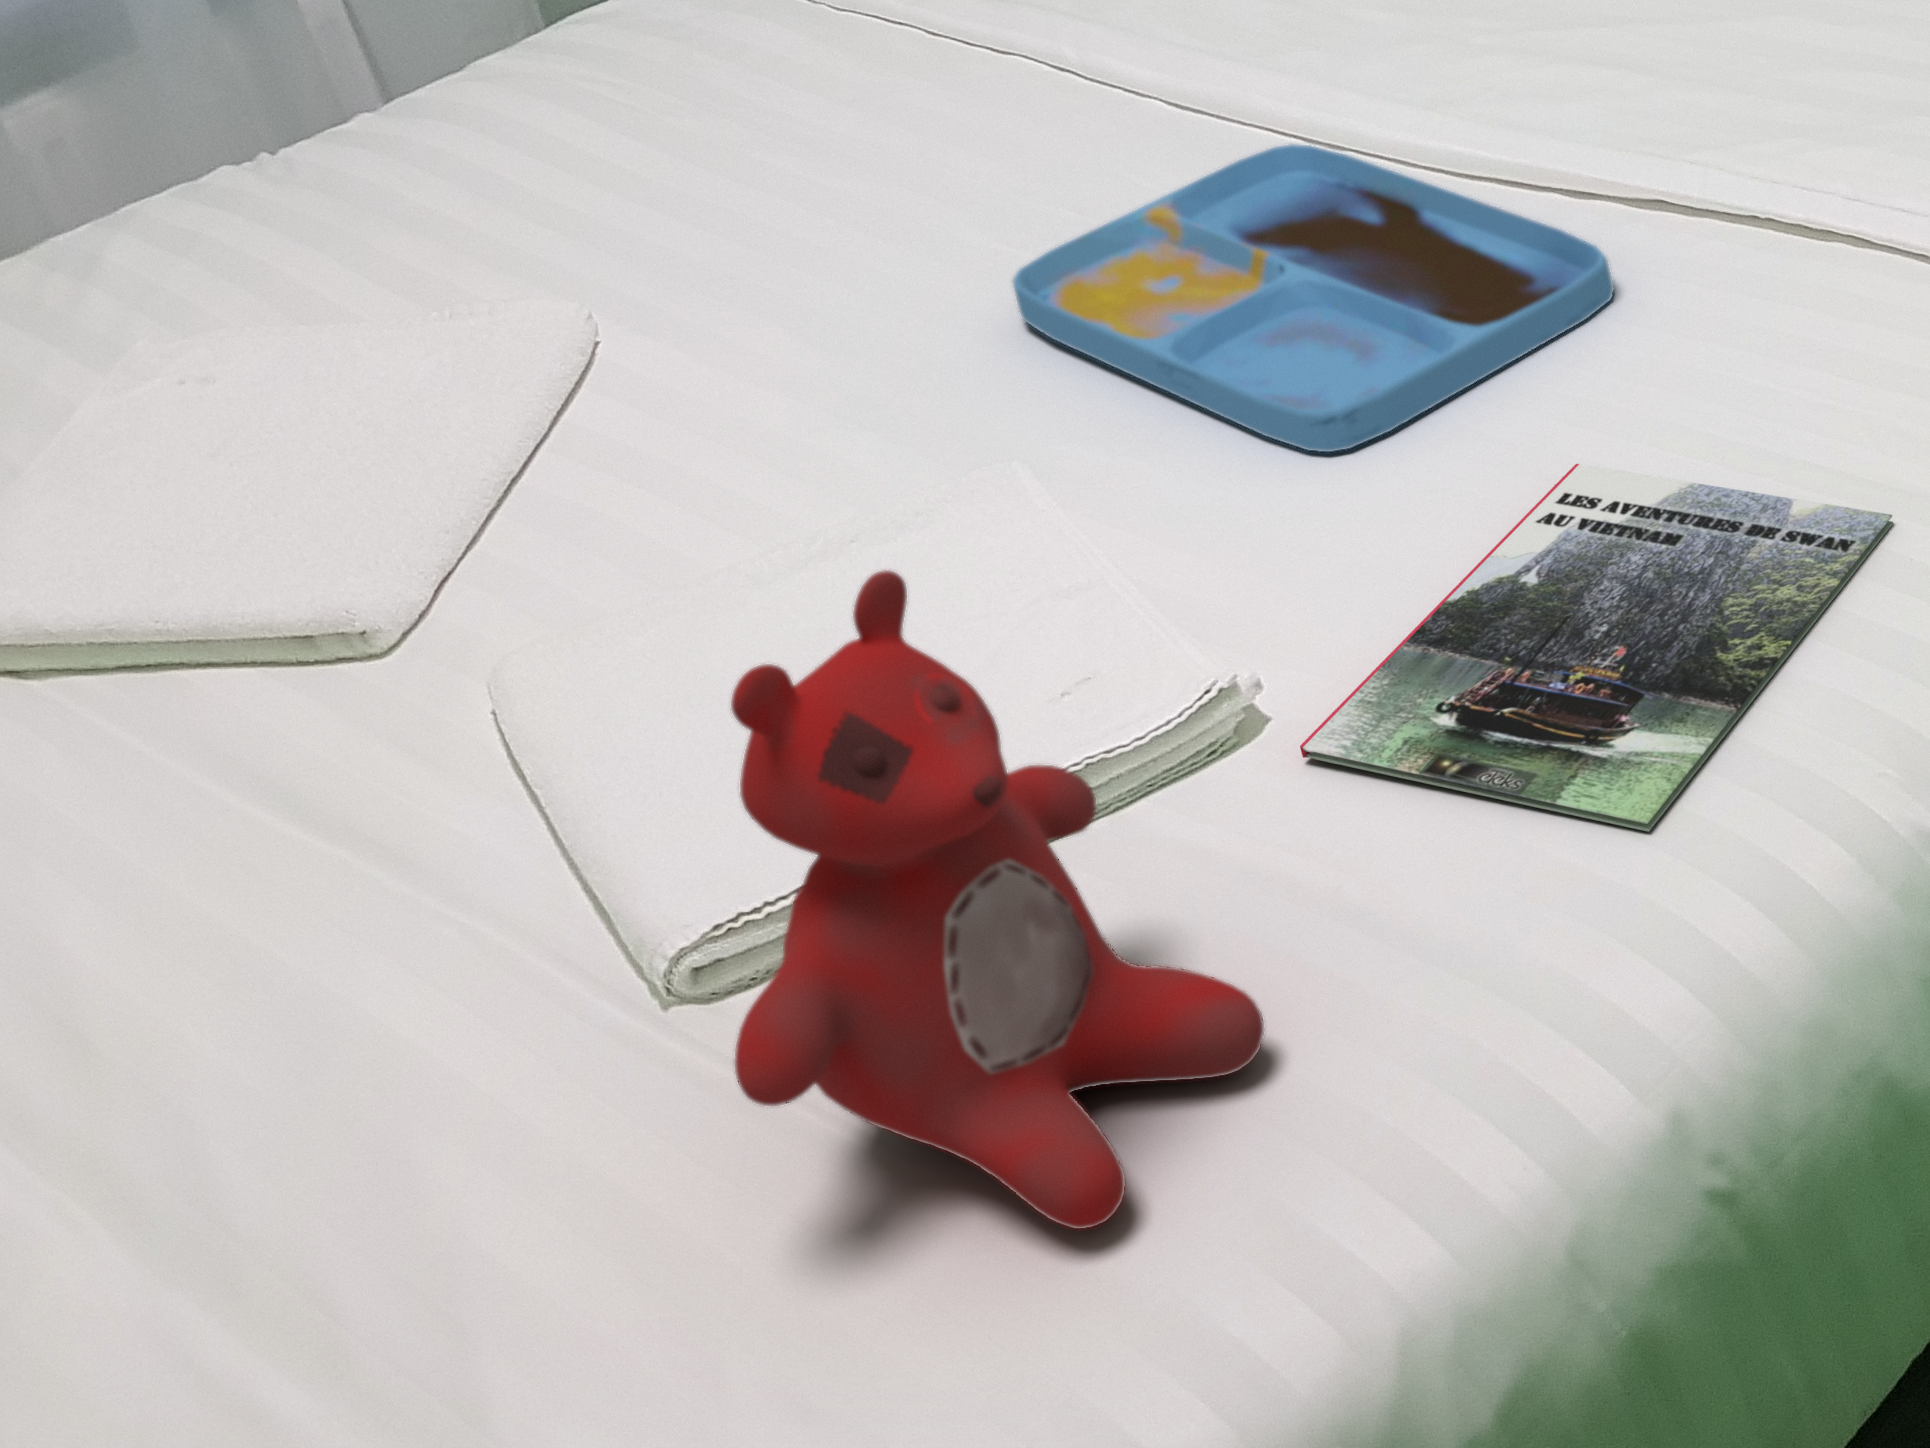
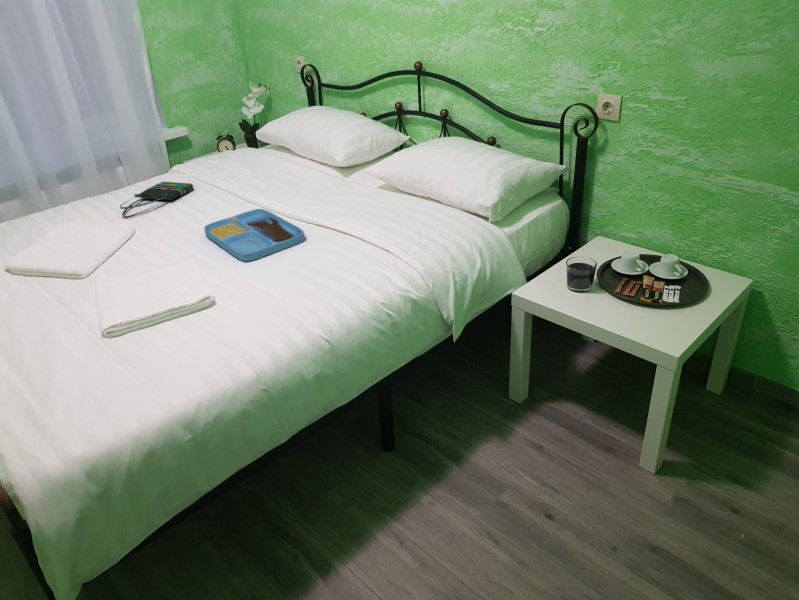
tote bag: none [452,38,826,273] -> present [120,182,193,218]
magazine: present [1300,464,1893,832] -> none [217,267,333,329]
stuffed bear: present [731,570,1264,1229] -> none [91,265,189,381]

